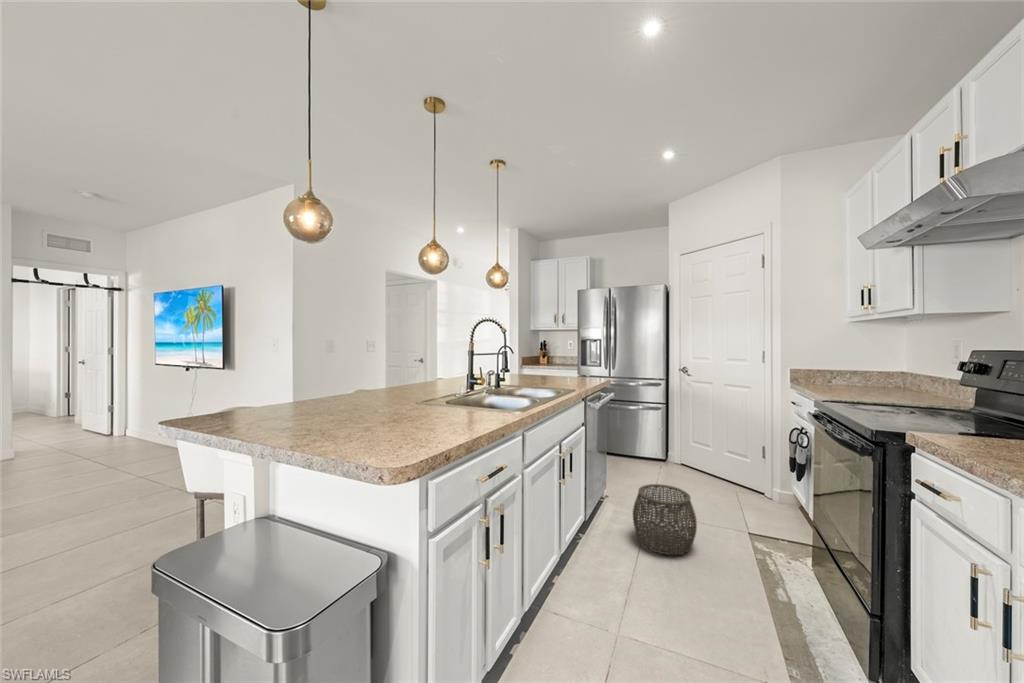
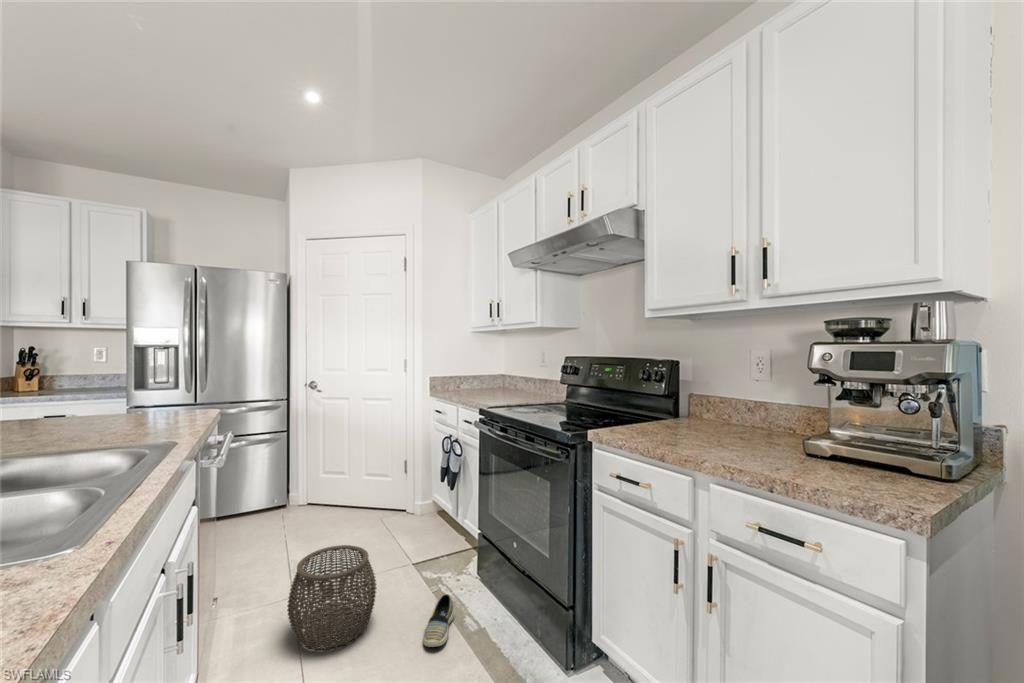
shoe: none [726,560,768,595] -> present [423,594,454,647]

